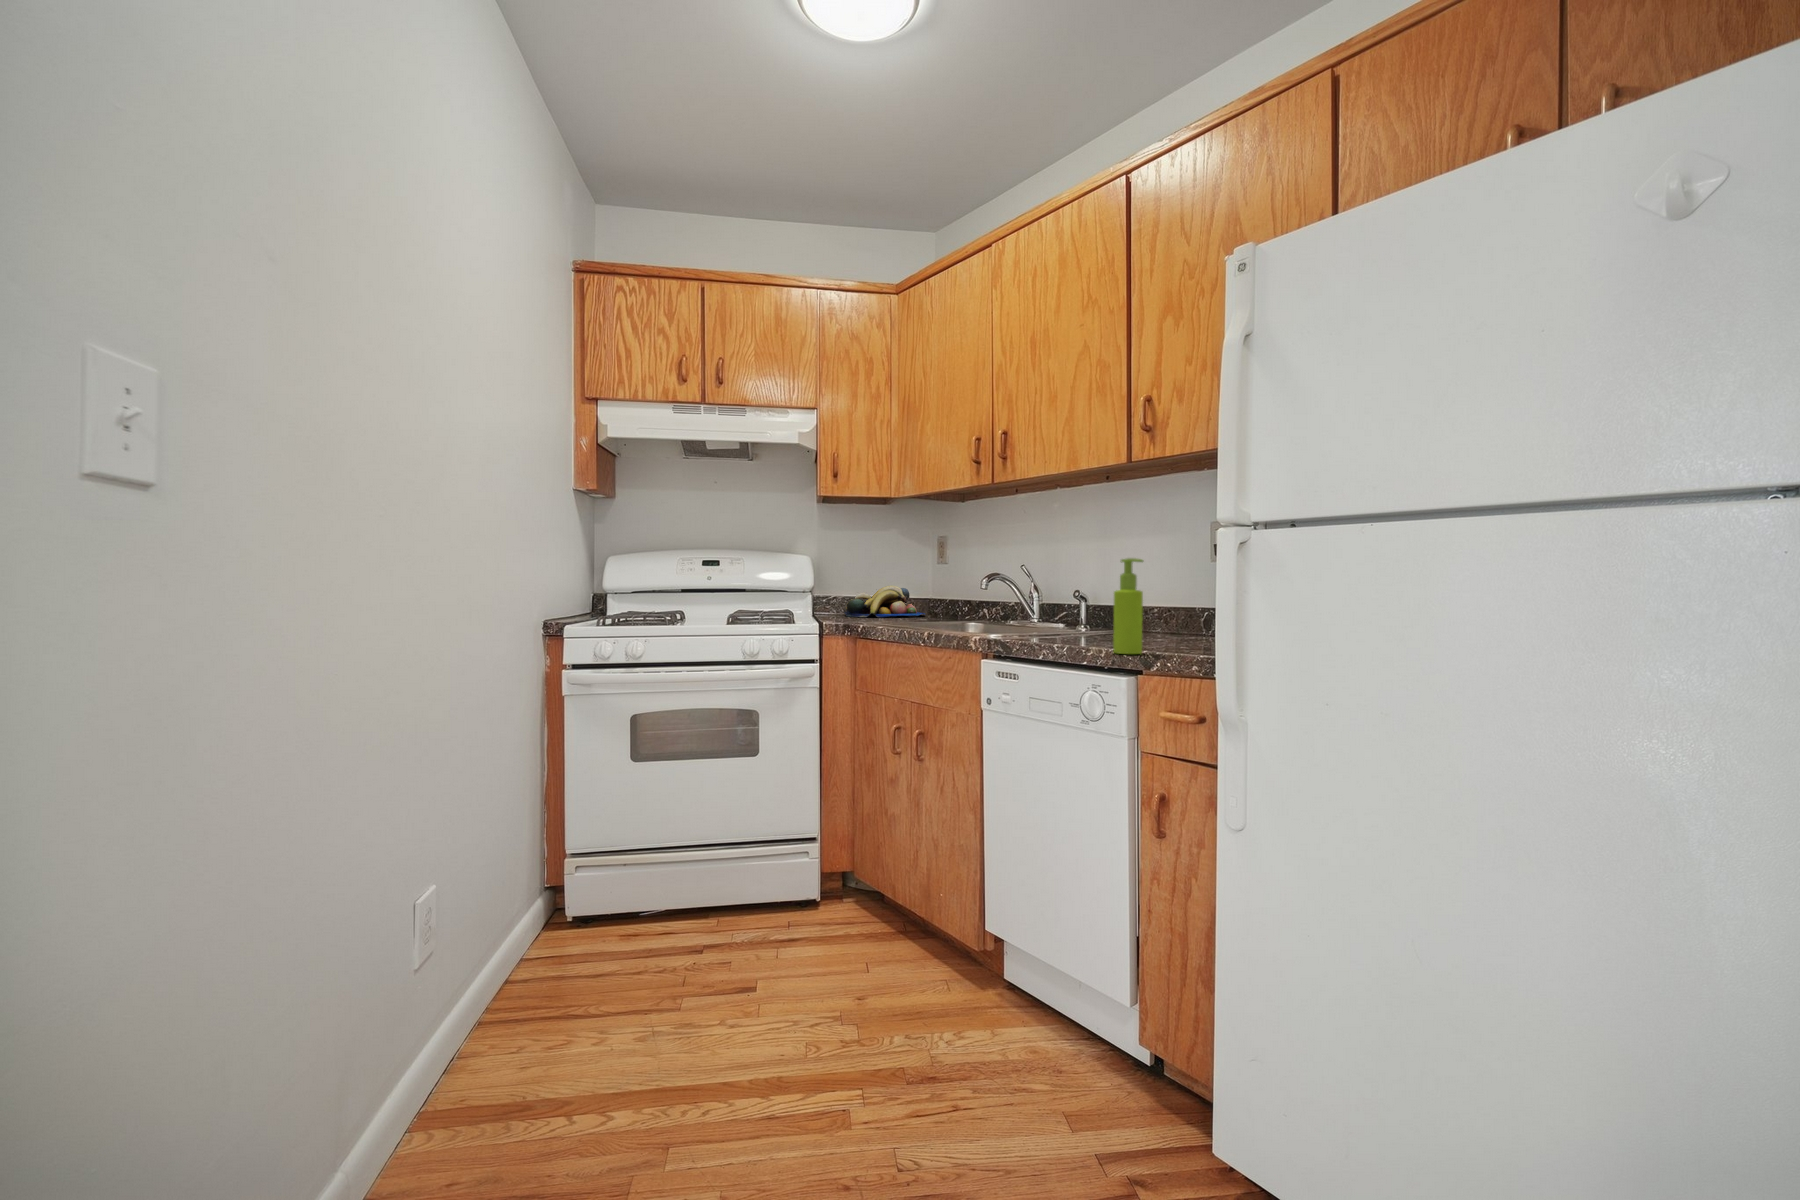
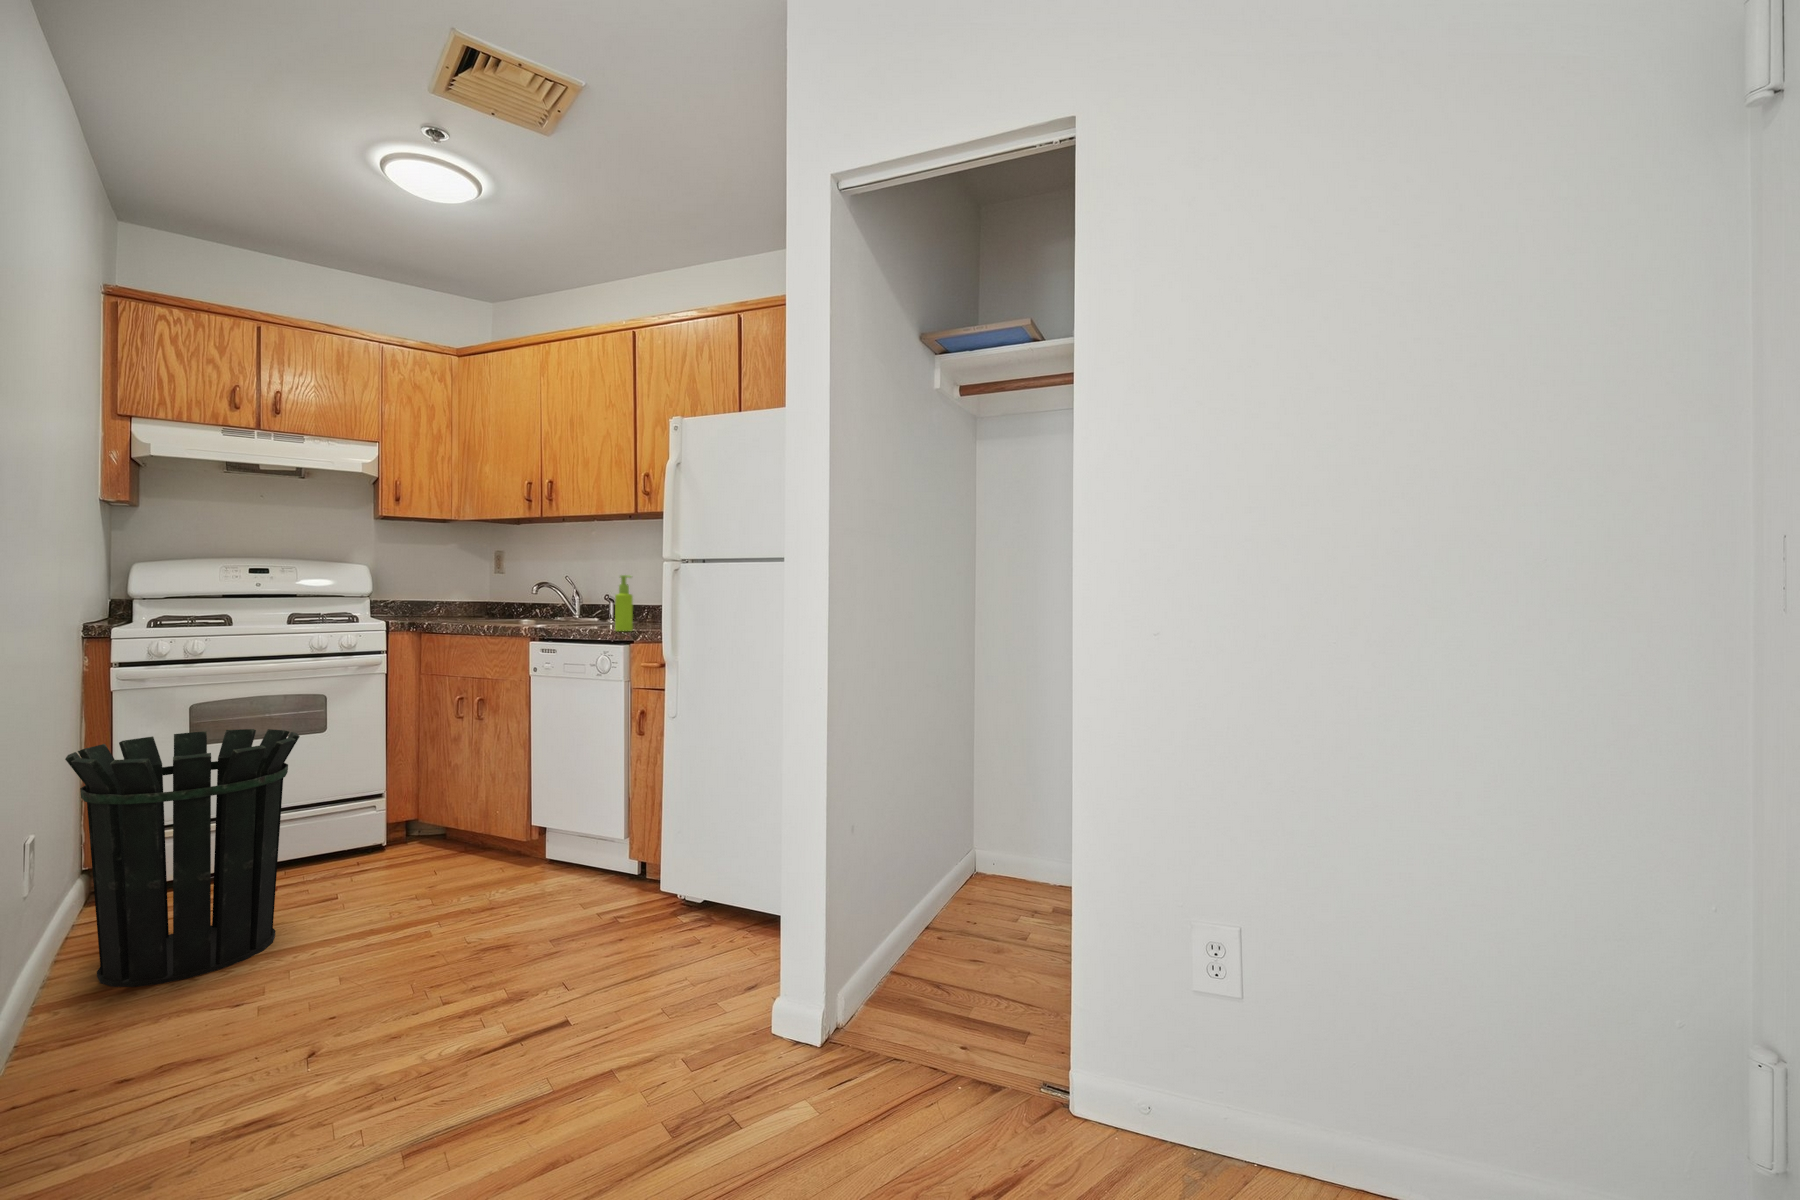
fruit bowl: present [844,586,925,617] -> none [403,593,483,619]
waste bin: none [453,764,698,1121] -> present [65,729,300,987]

